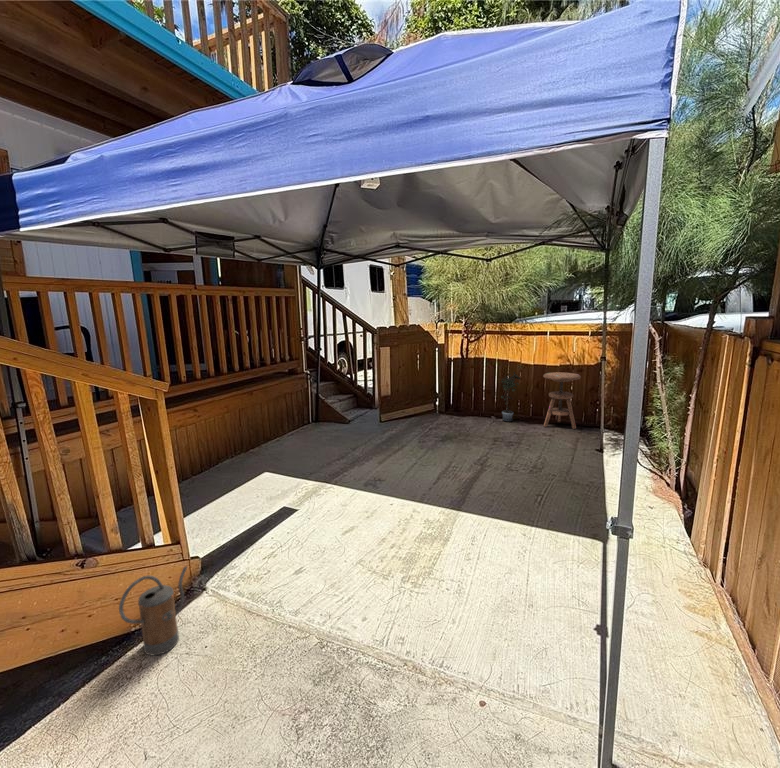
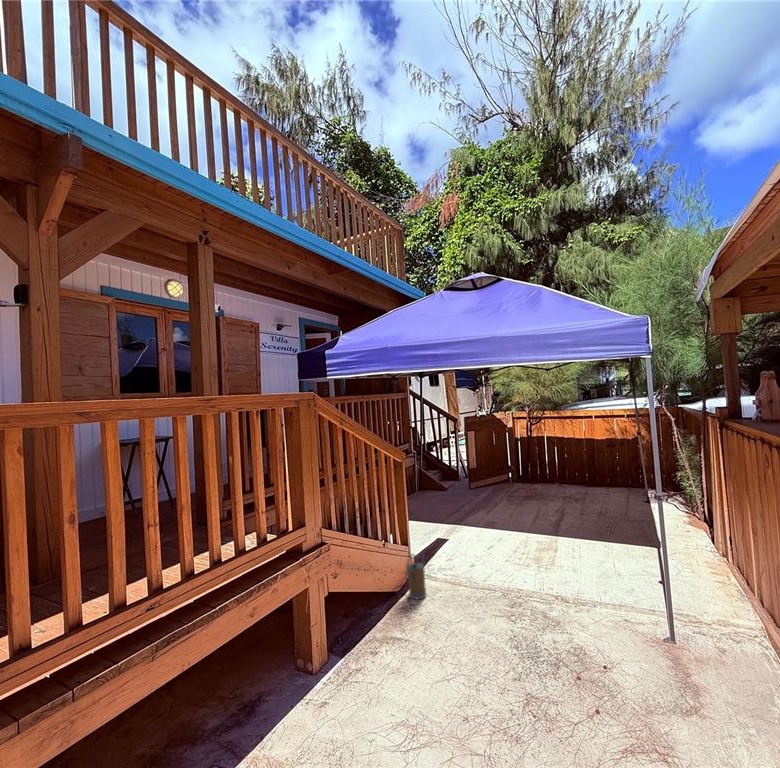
potted plant: present [501,372,520,421] -> none [559,447,577,485]
side table: present [543,372,581,429] -> none [594,446,625,489]

